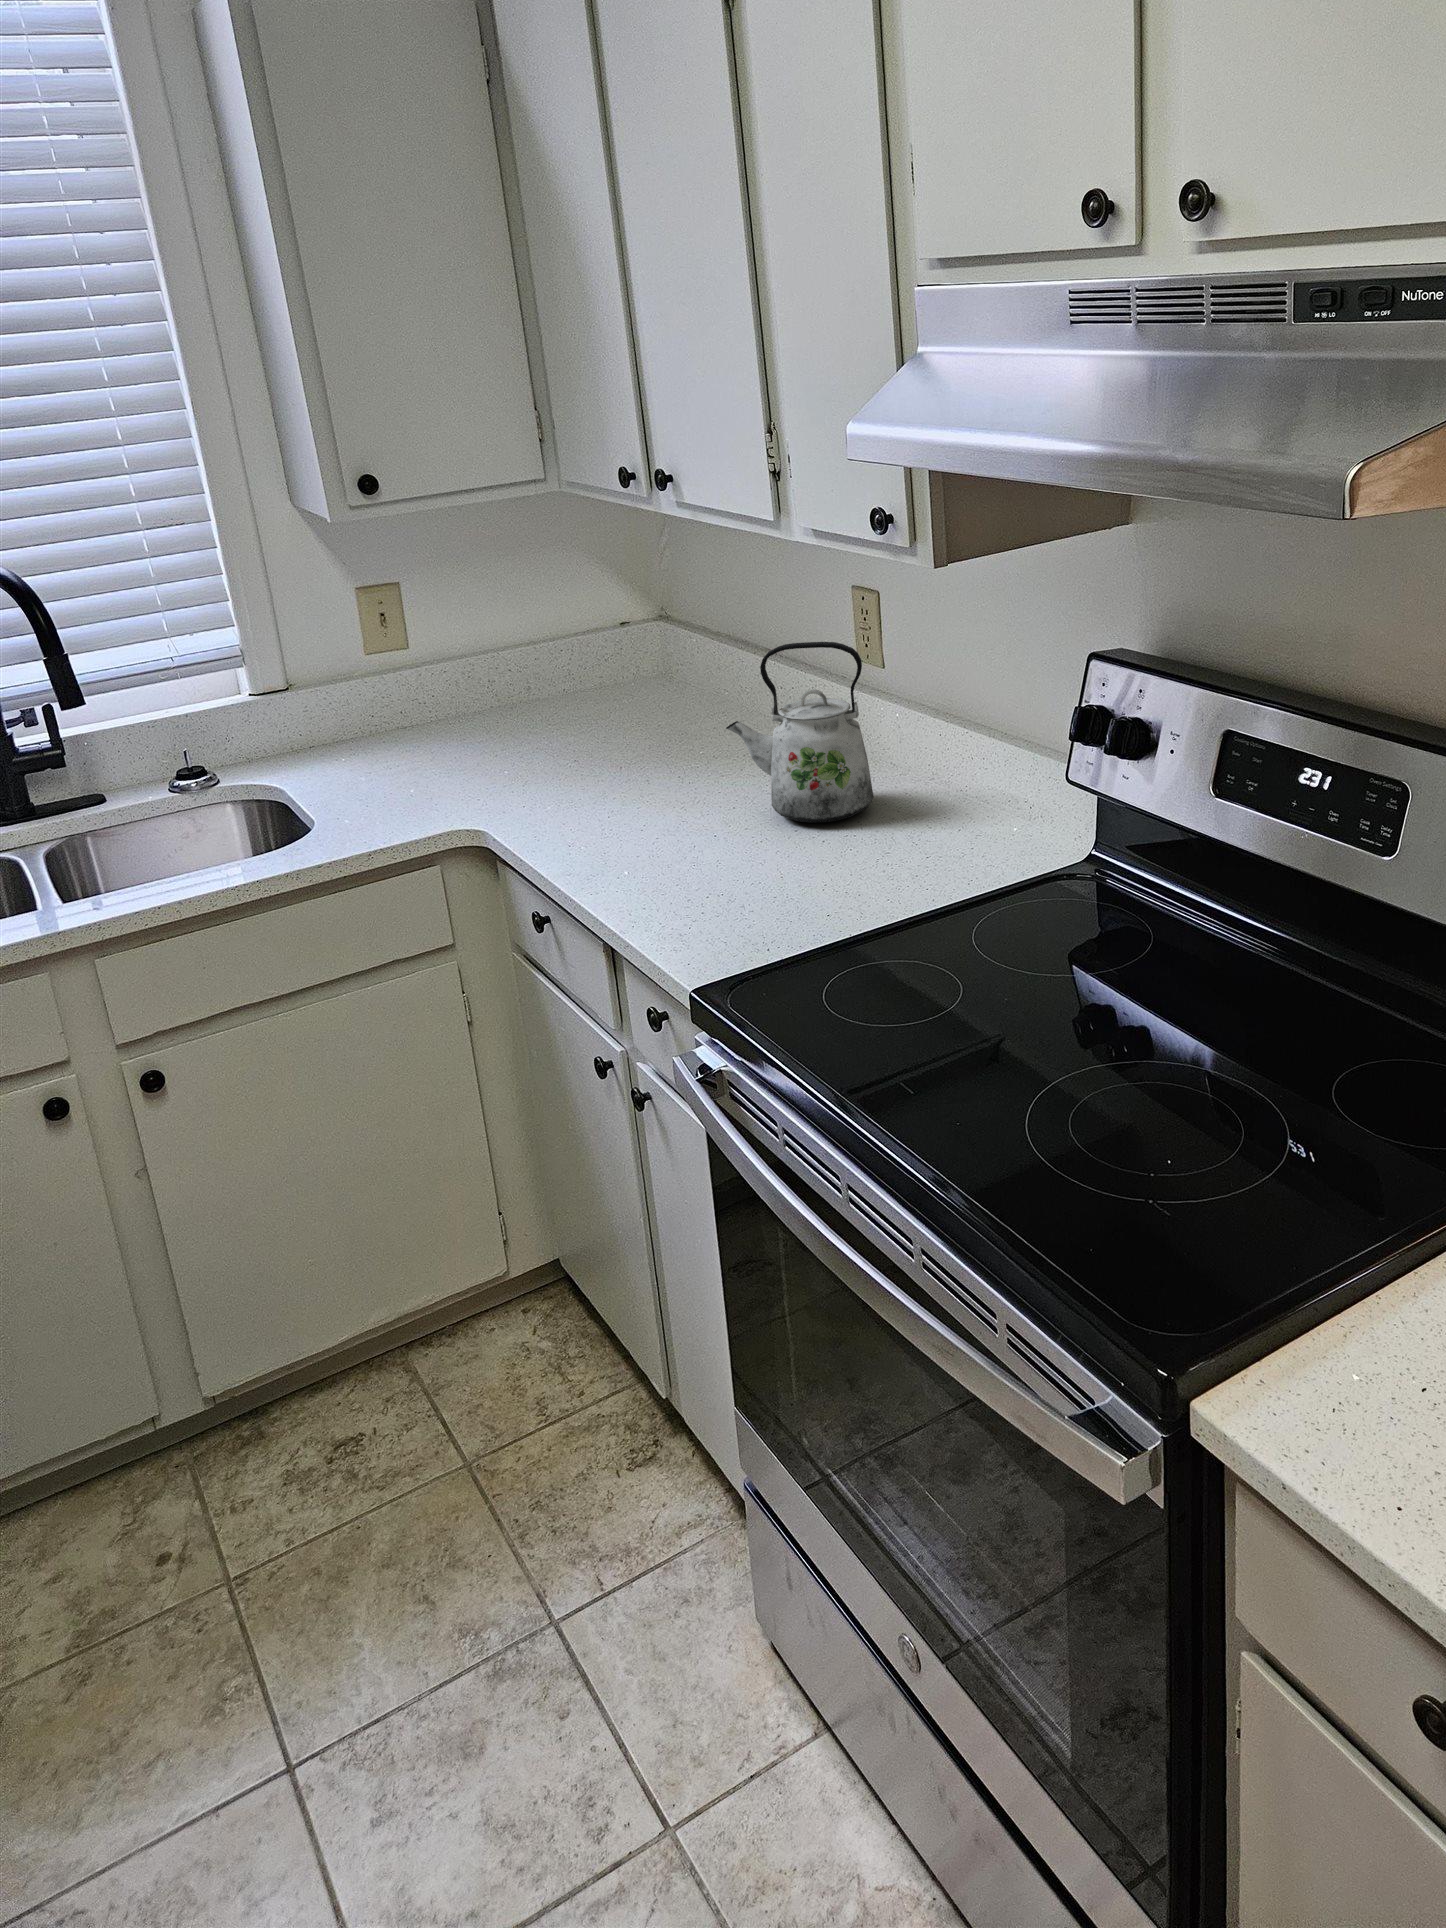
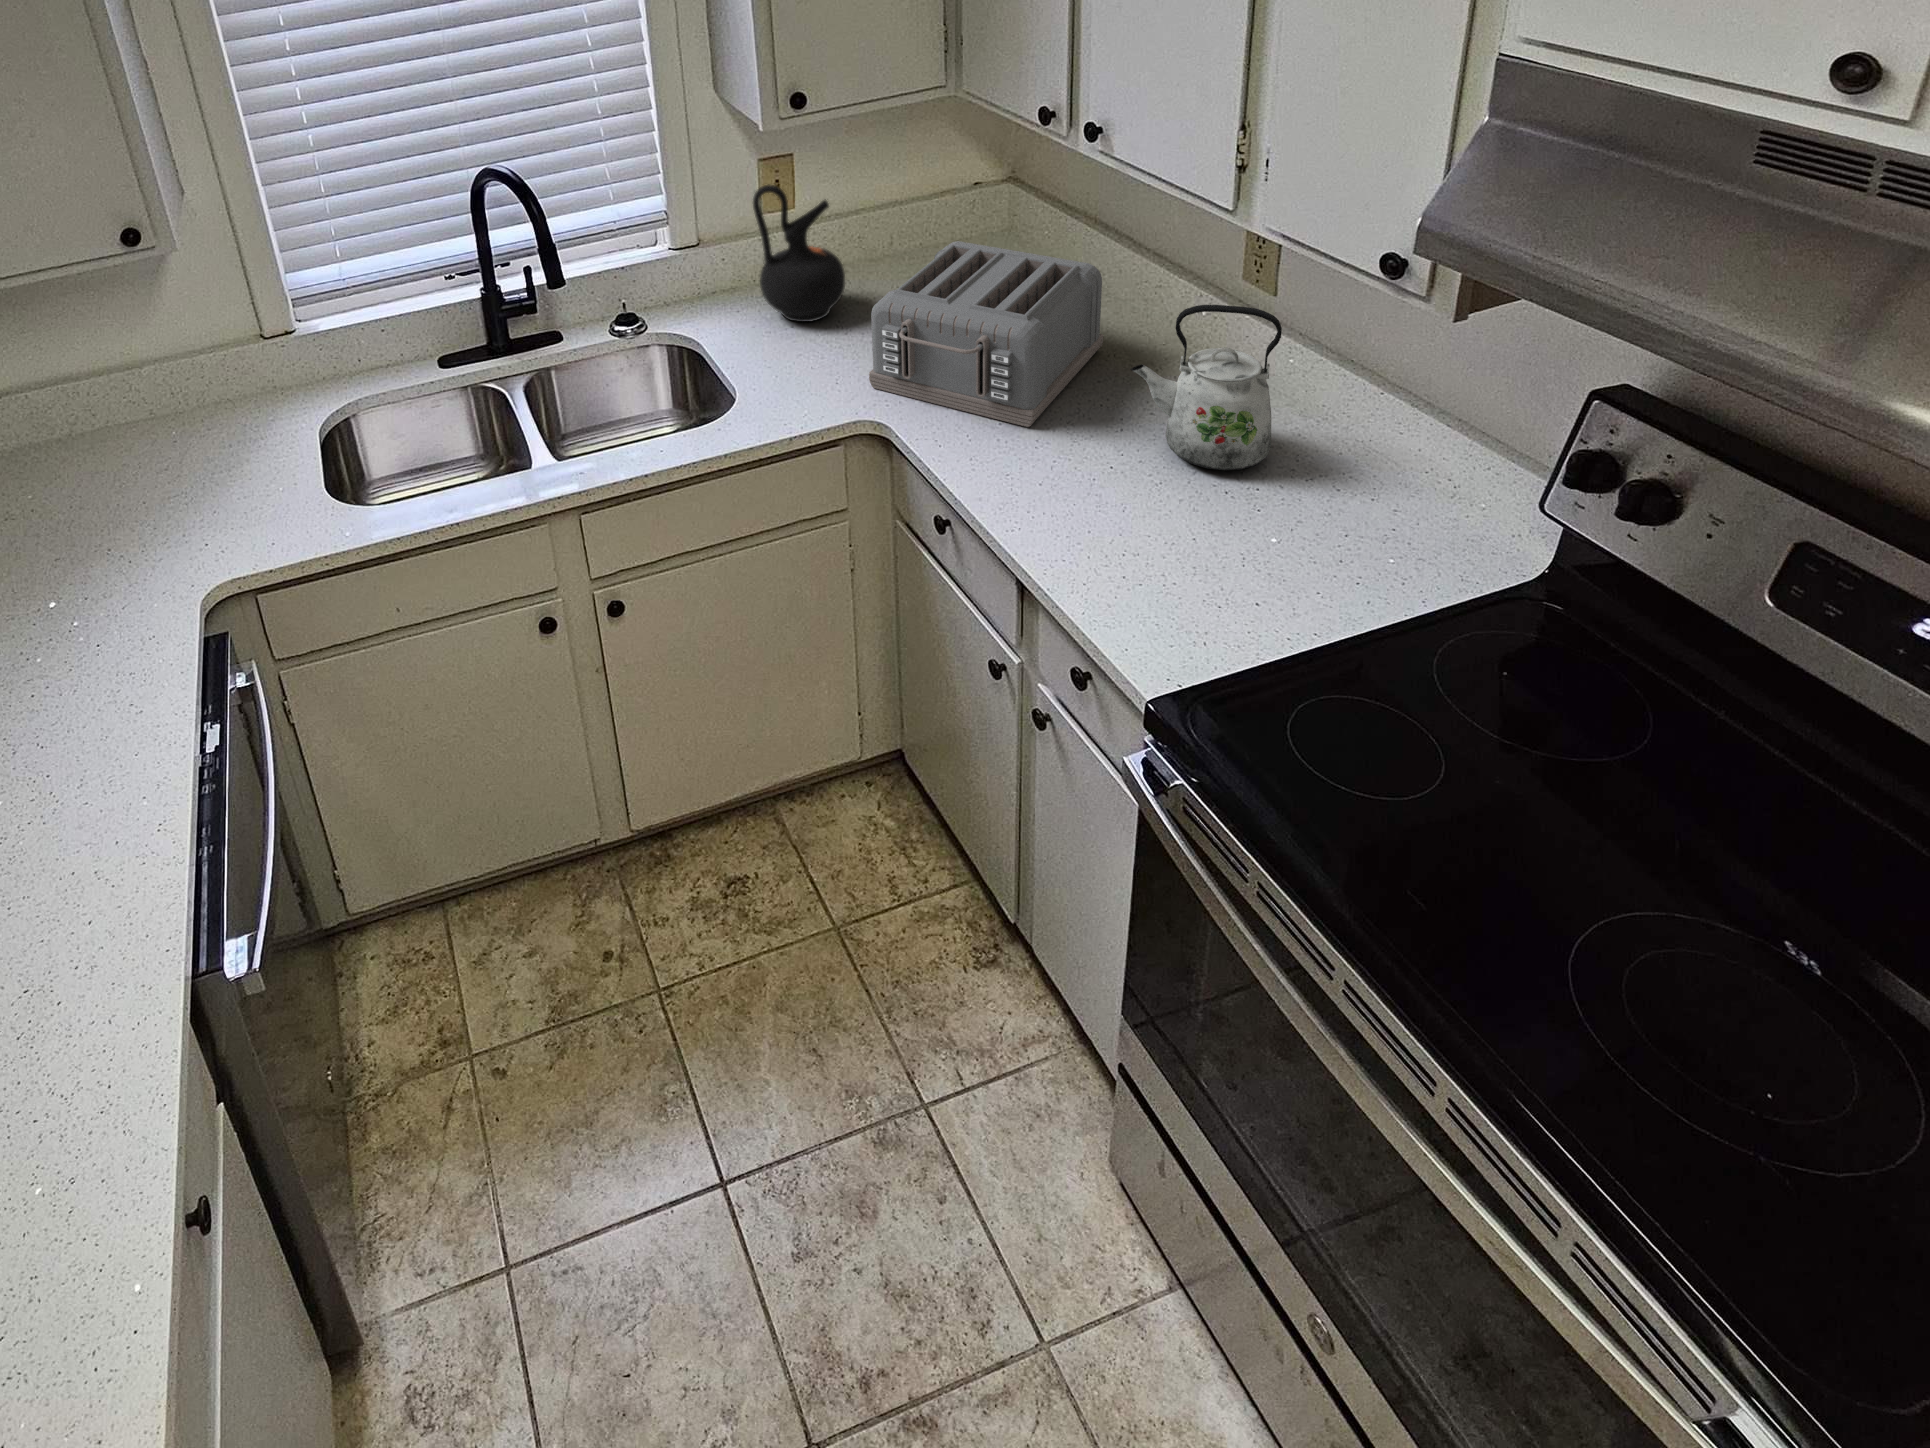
ceramic jug: none [335,598,457,761] -> present [753,185,845,322]
toaster: none [460,649,731,814] -> present [869,241,1103,427]

